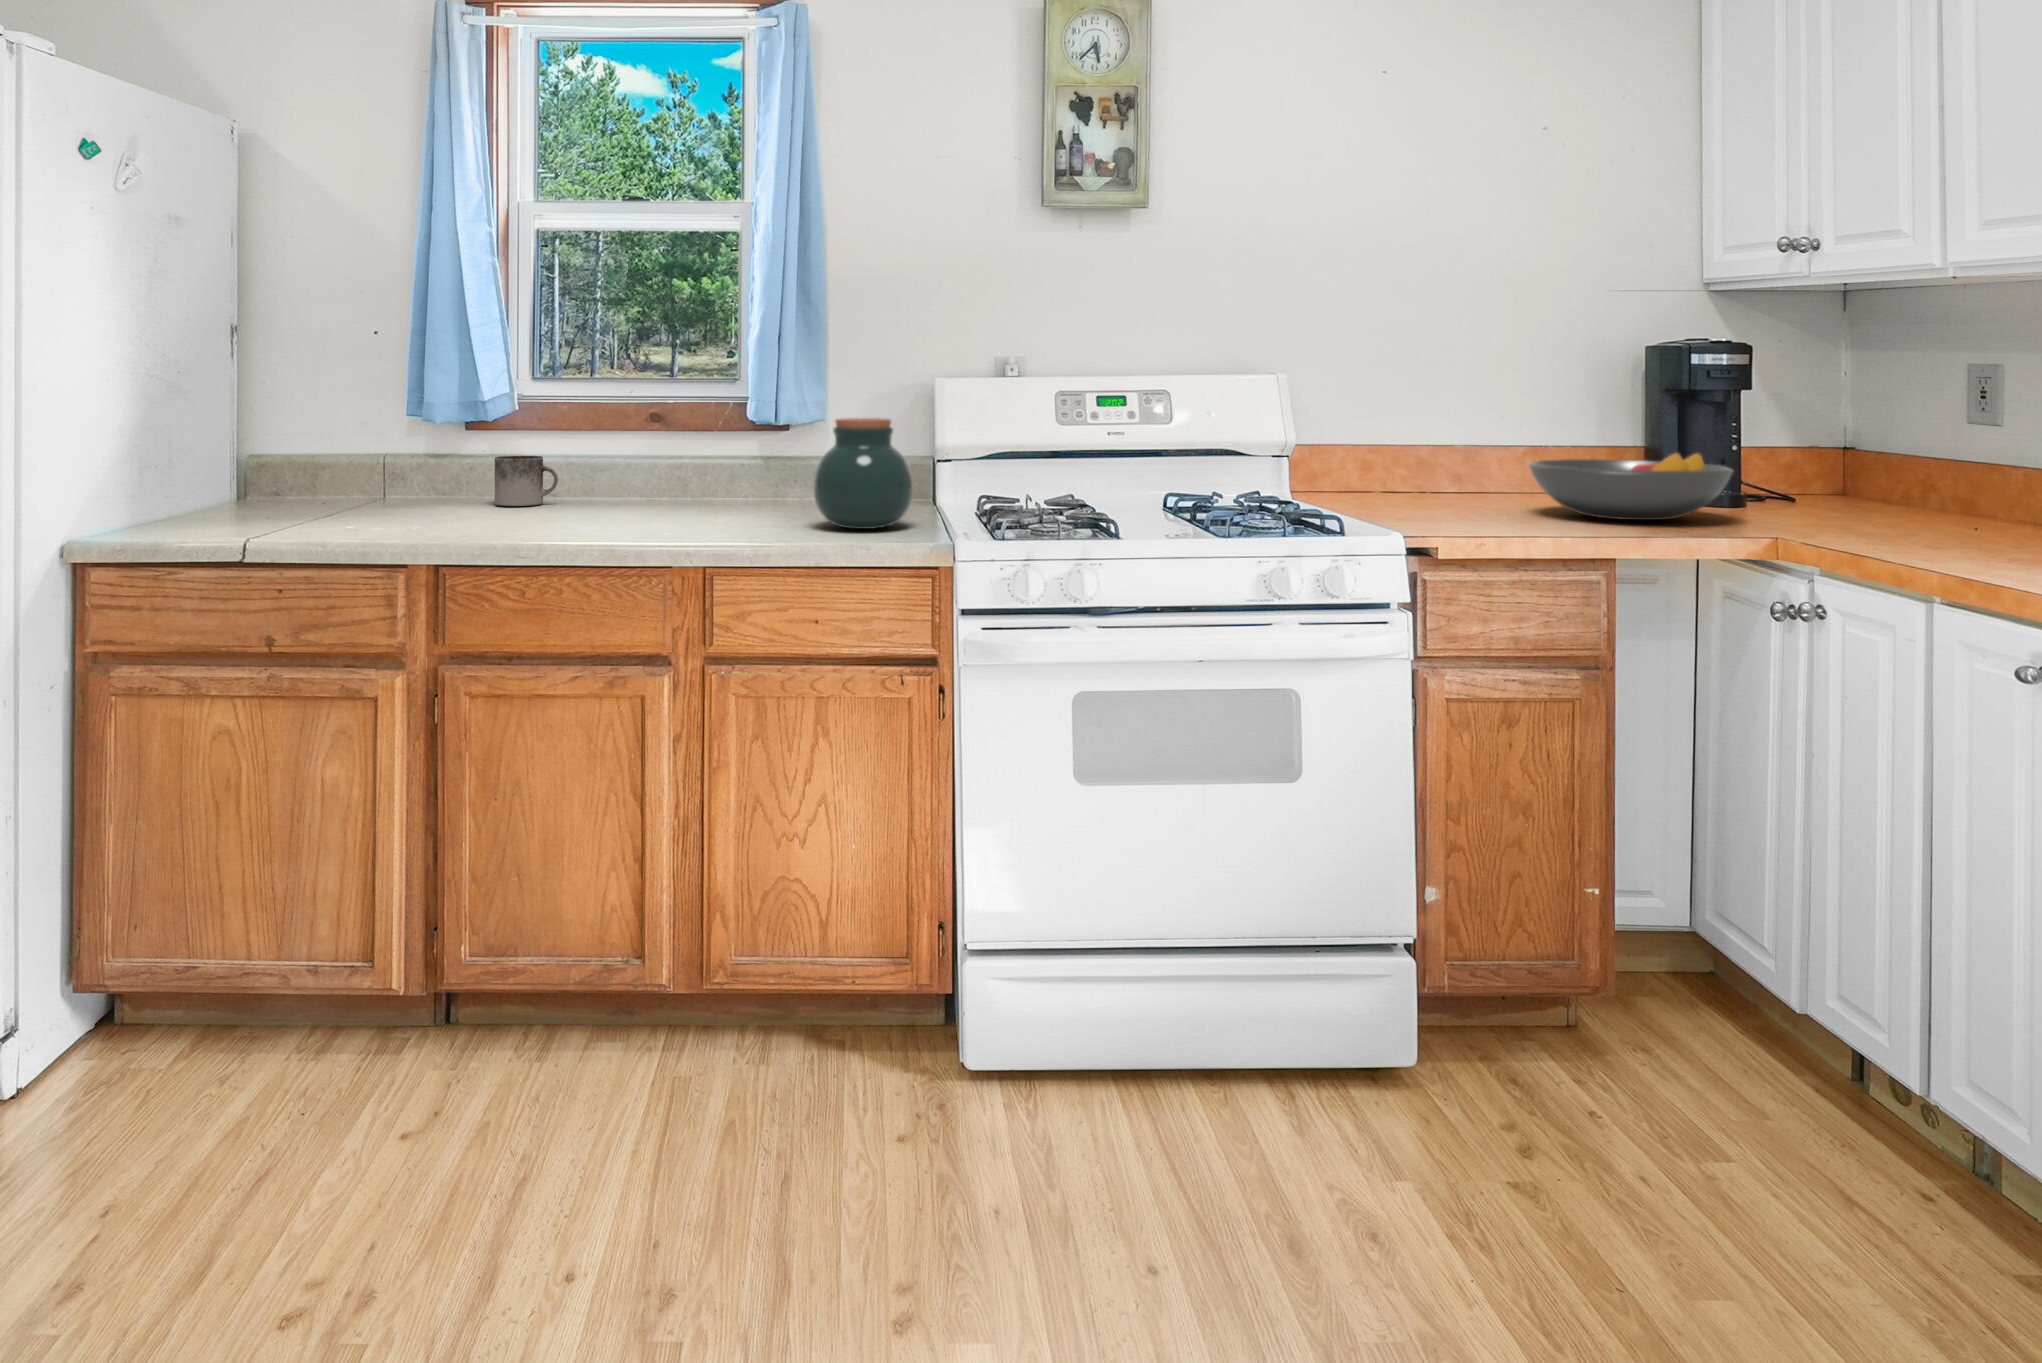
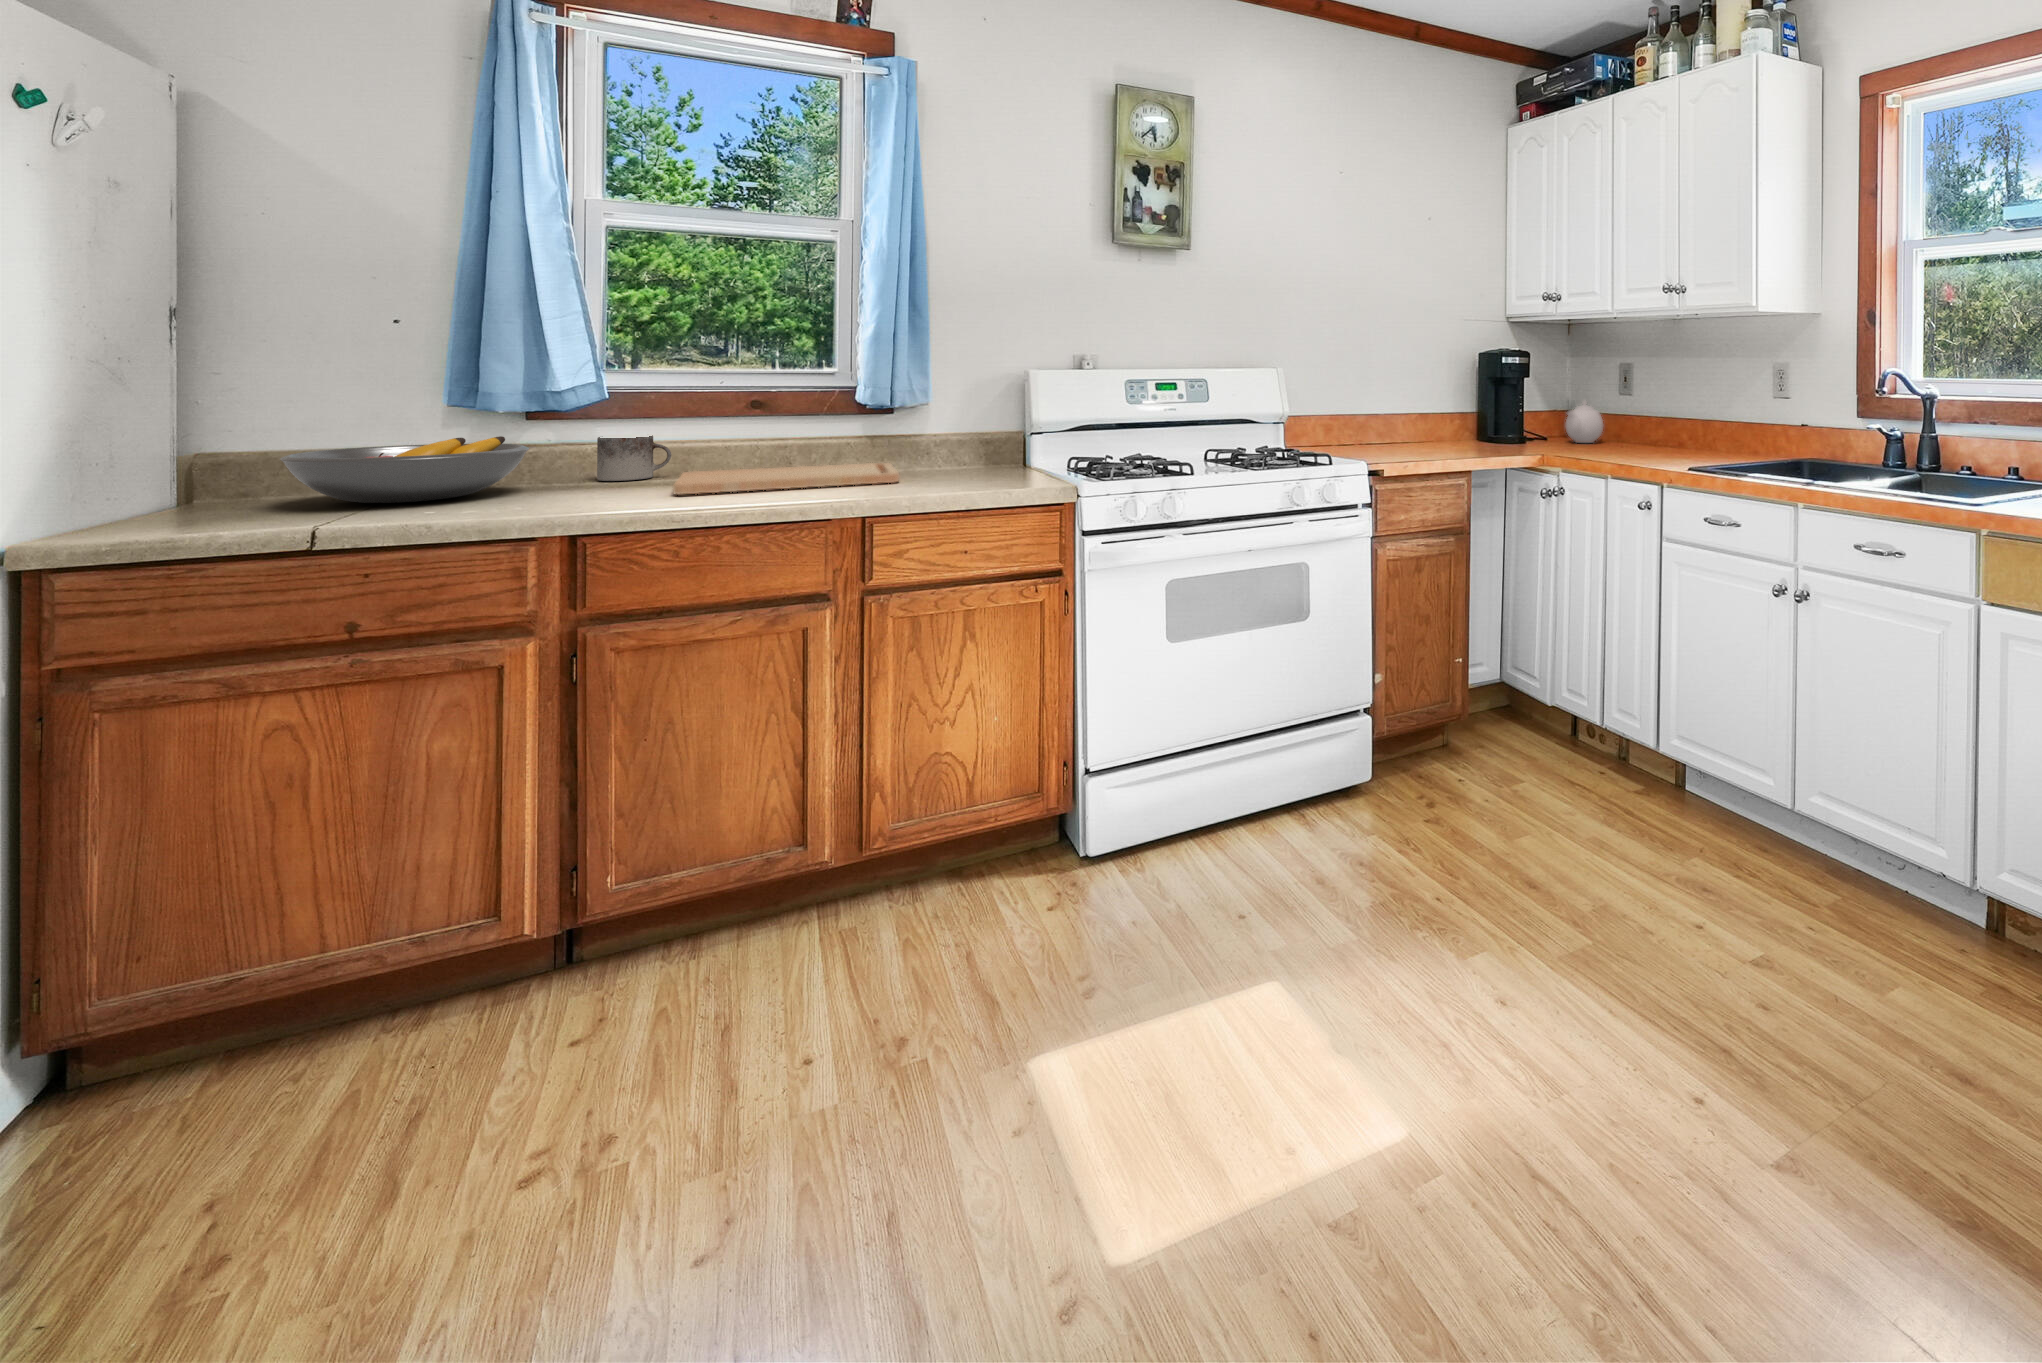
jar: present [814,418,913,529] -> none [953,397,1035,480]
teapot: none [1837,442,1928,523] -> present [1566,401,1603,443]
fruit bowl: present [1528,452,1733,520] -> present [280,436,529,503]
cutting board: none [535,499,765,525] -> present [673,463,899,495]

